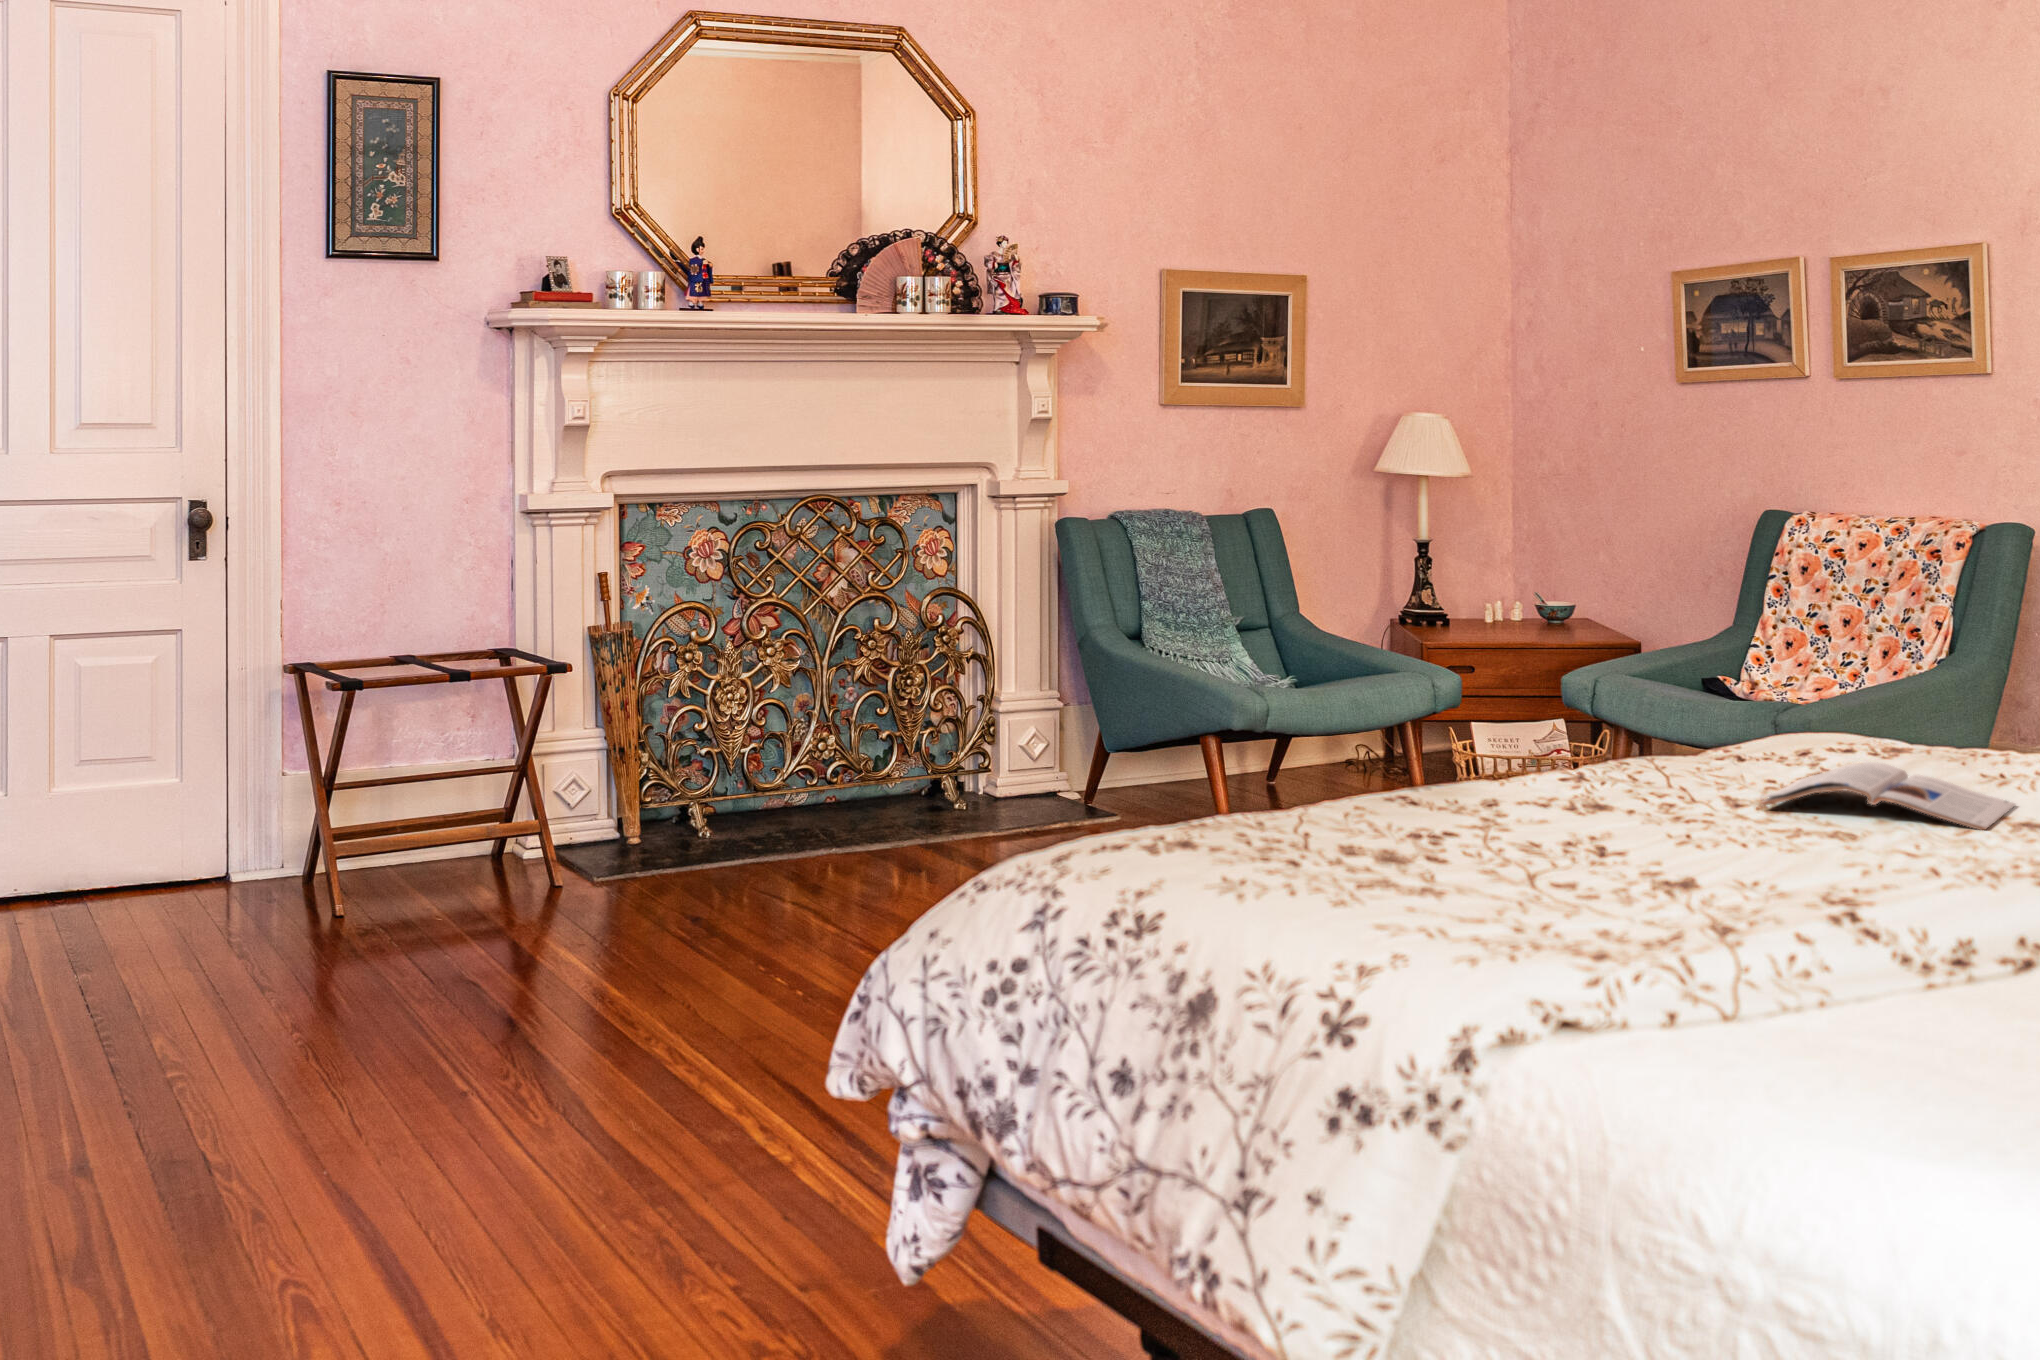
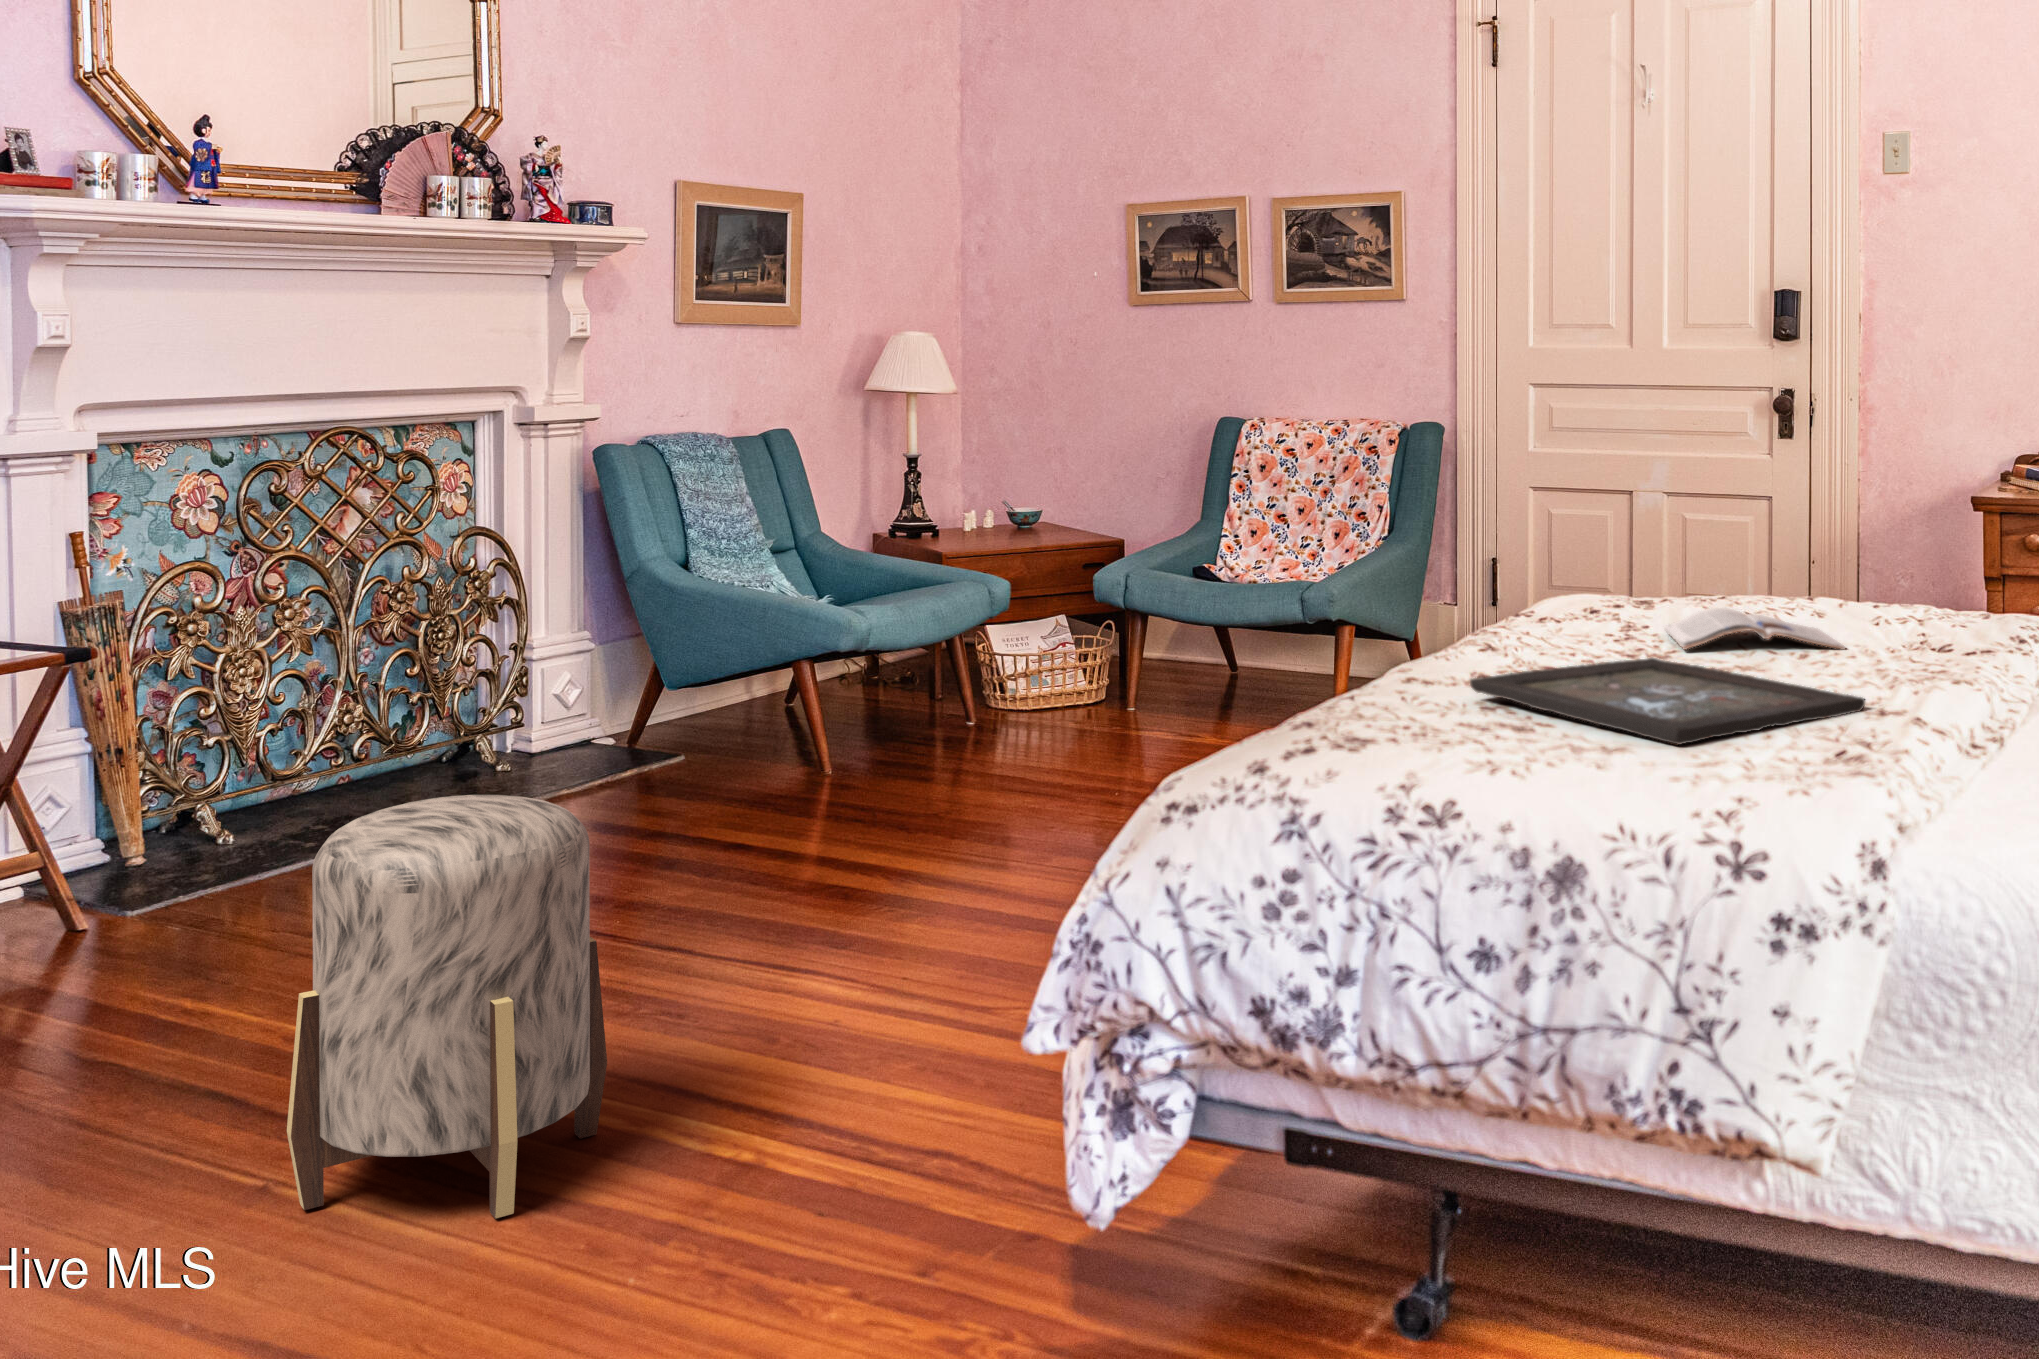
tray: none [1381,801,1797,896] -> present [1470,658,1865,745]
ottoman: none [444,804,700,1162] -> present [287,795,607,1218]

